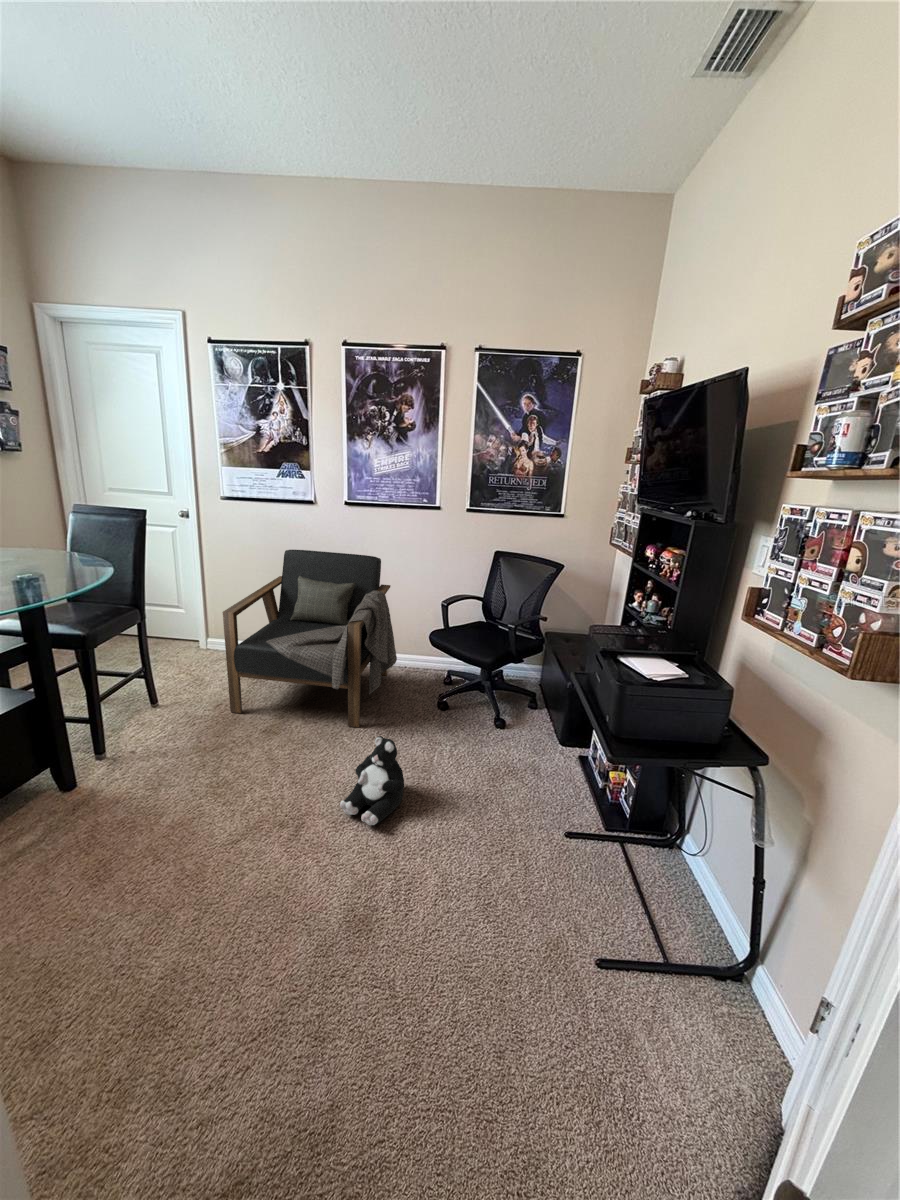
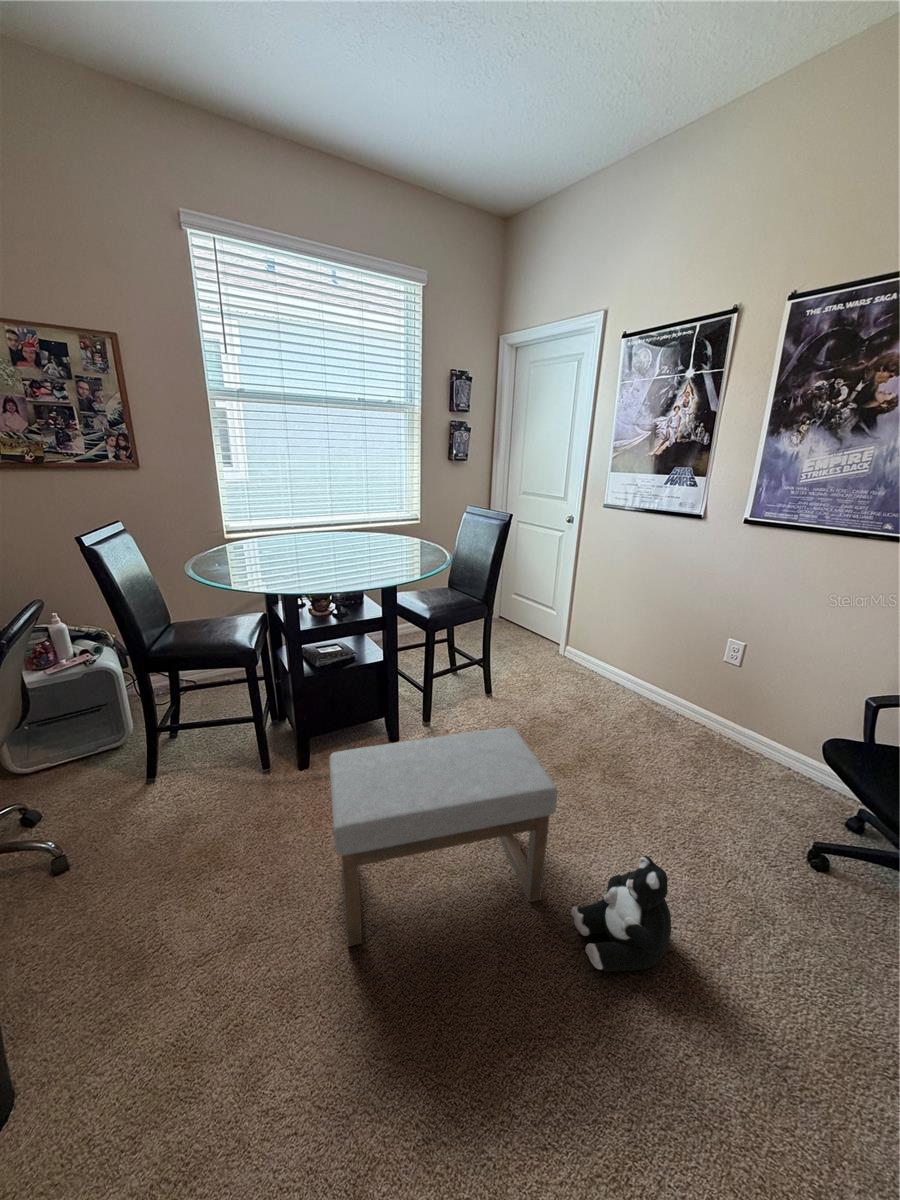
armchair: present [223,550,397,727] -> none [543,572,787,822]
ottoman: none [65,698,314,961] -> present [329,727,558,946]

